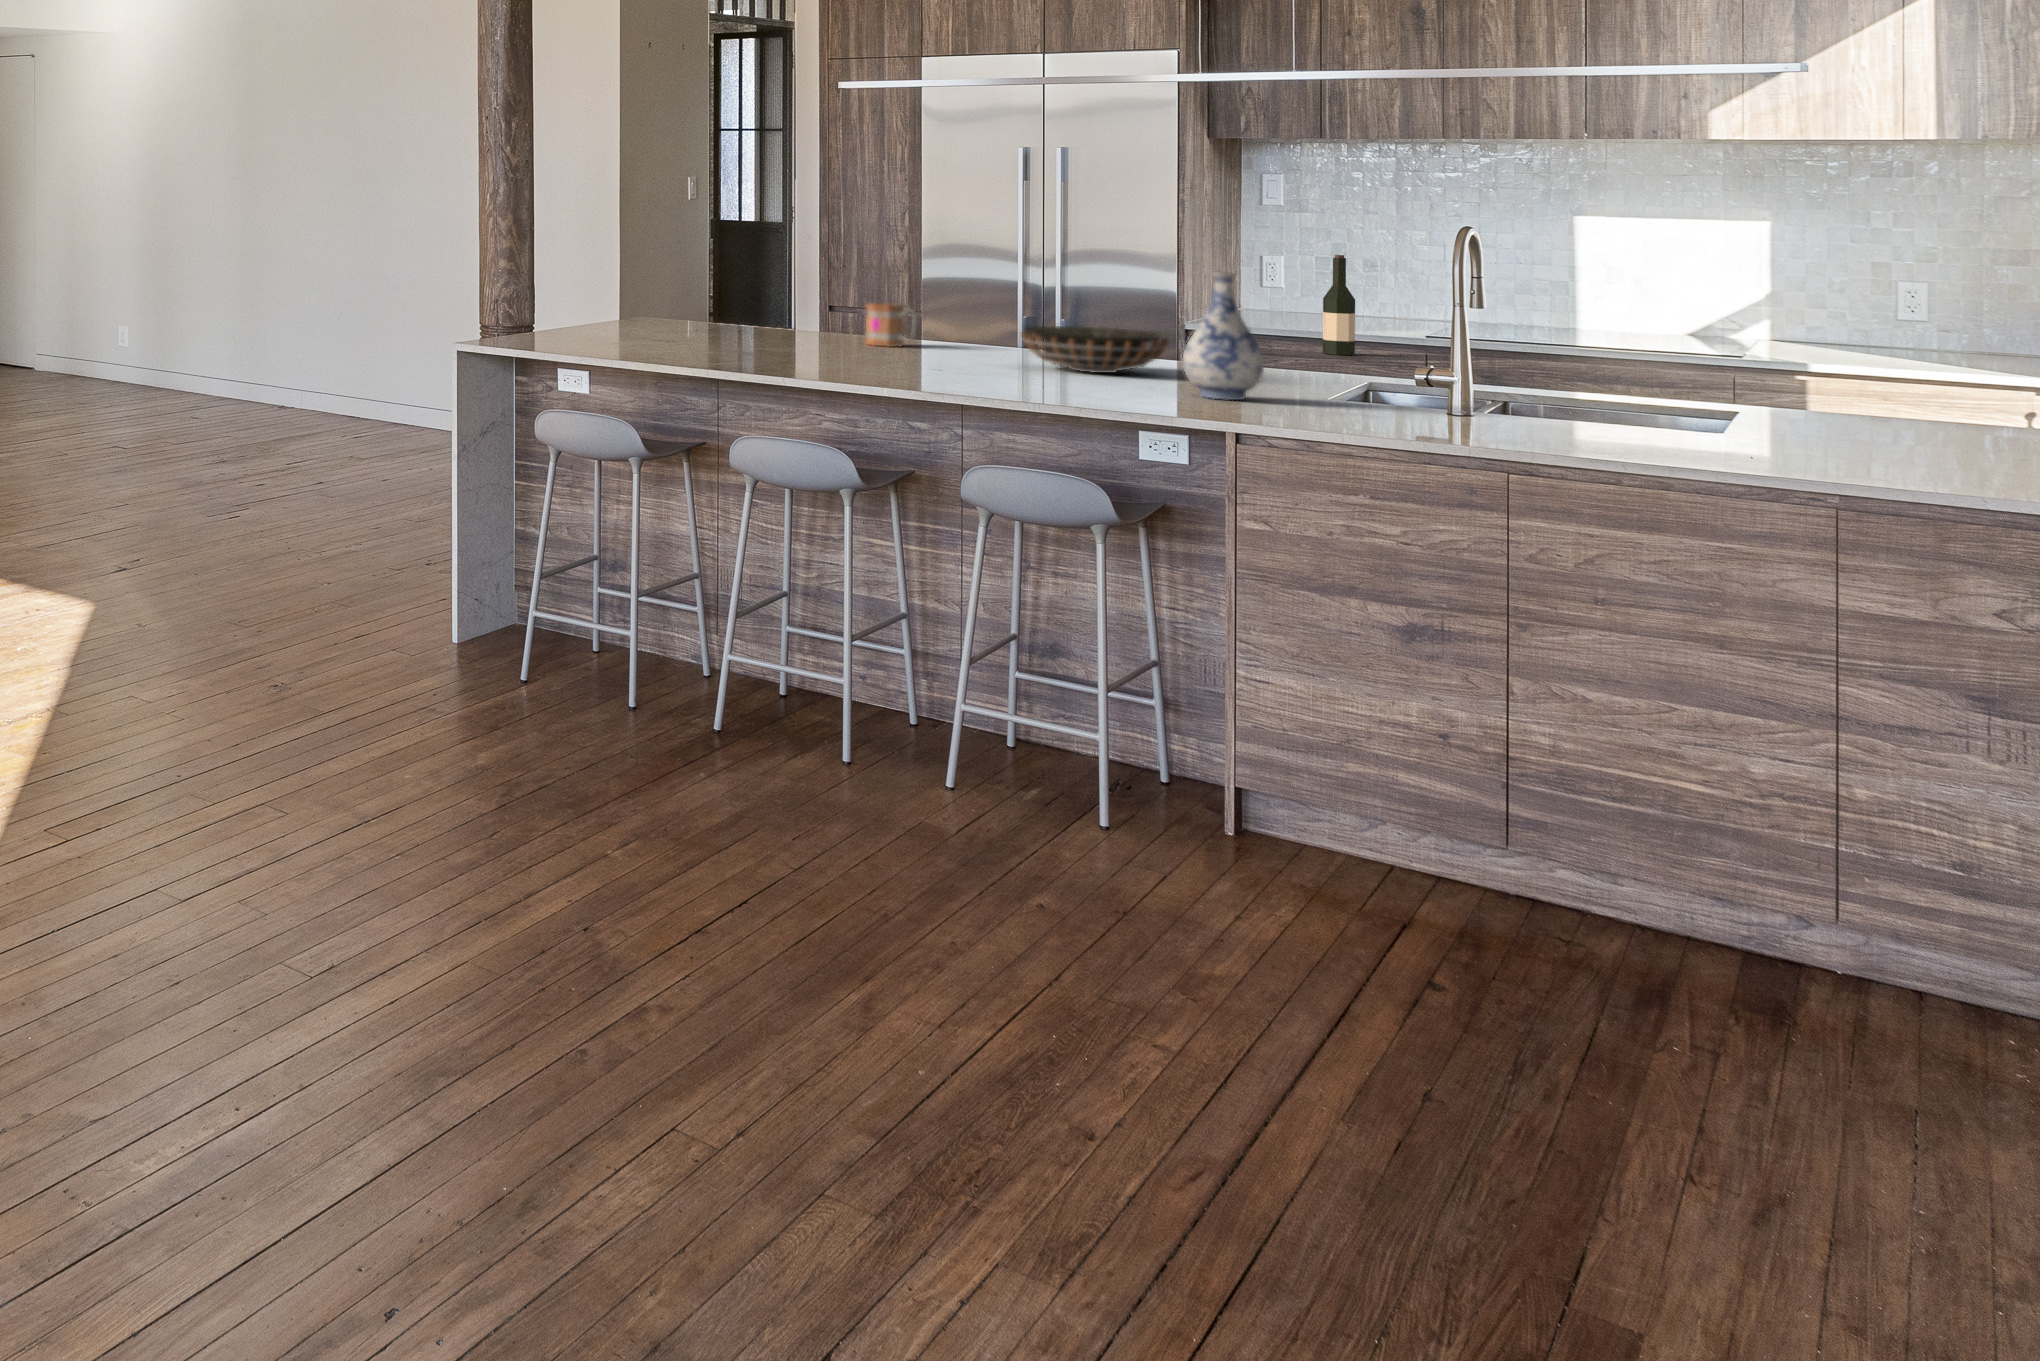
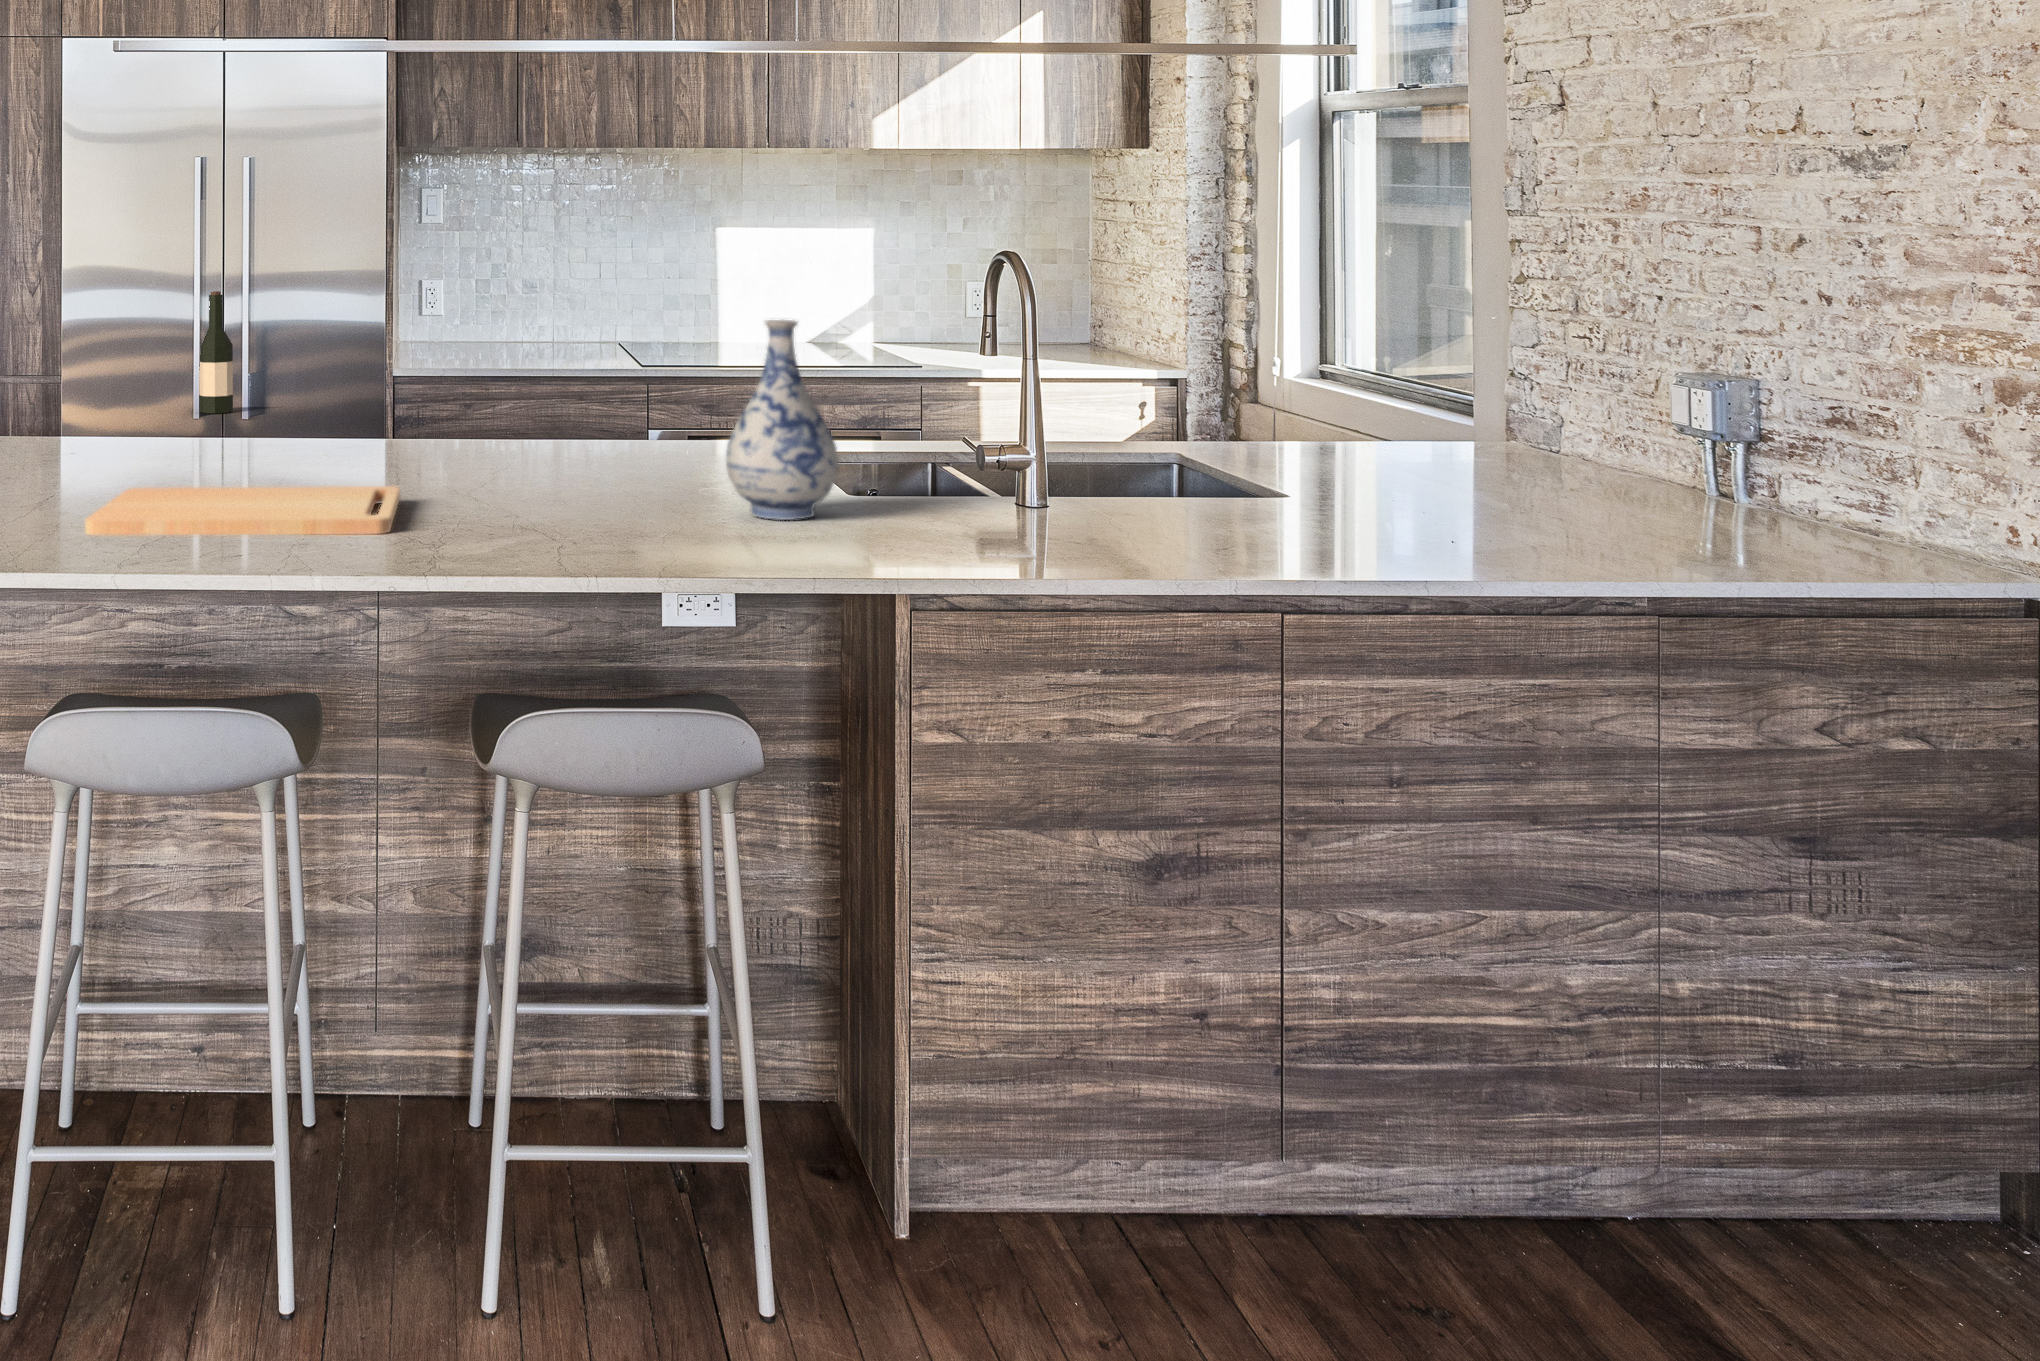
wine bottle: present [1323,255,1355,355] -> present [199,291,233,413]
mug: present [866,303,917,346] -> none [103,394,183,465]
decorative bowl: present [1021,326,1169,373] -> none [389,409,591,483]
cutting board: none [787,348,993,377] -> present [85,486,400,535]

